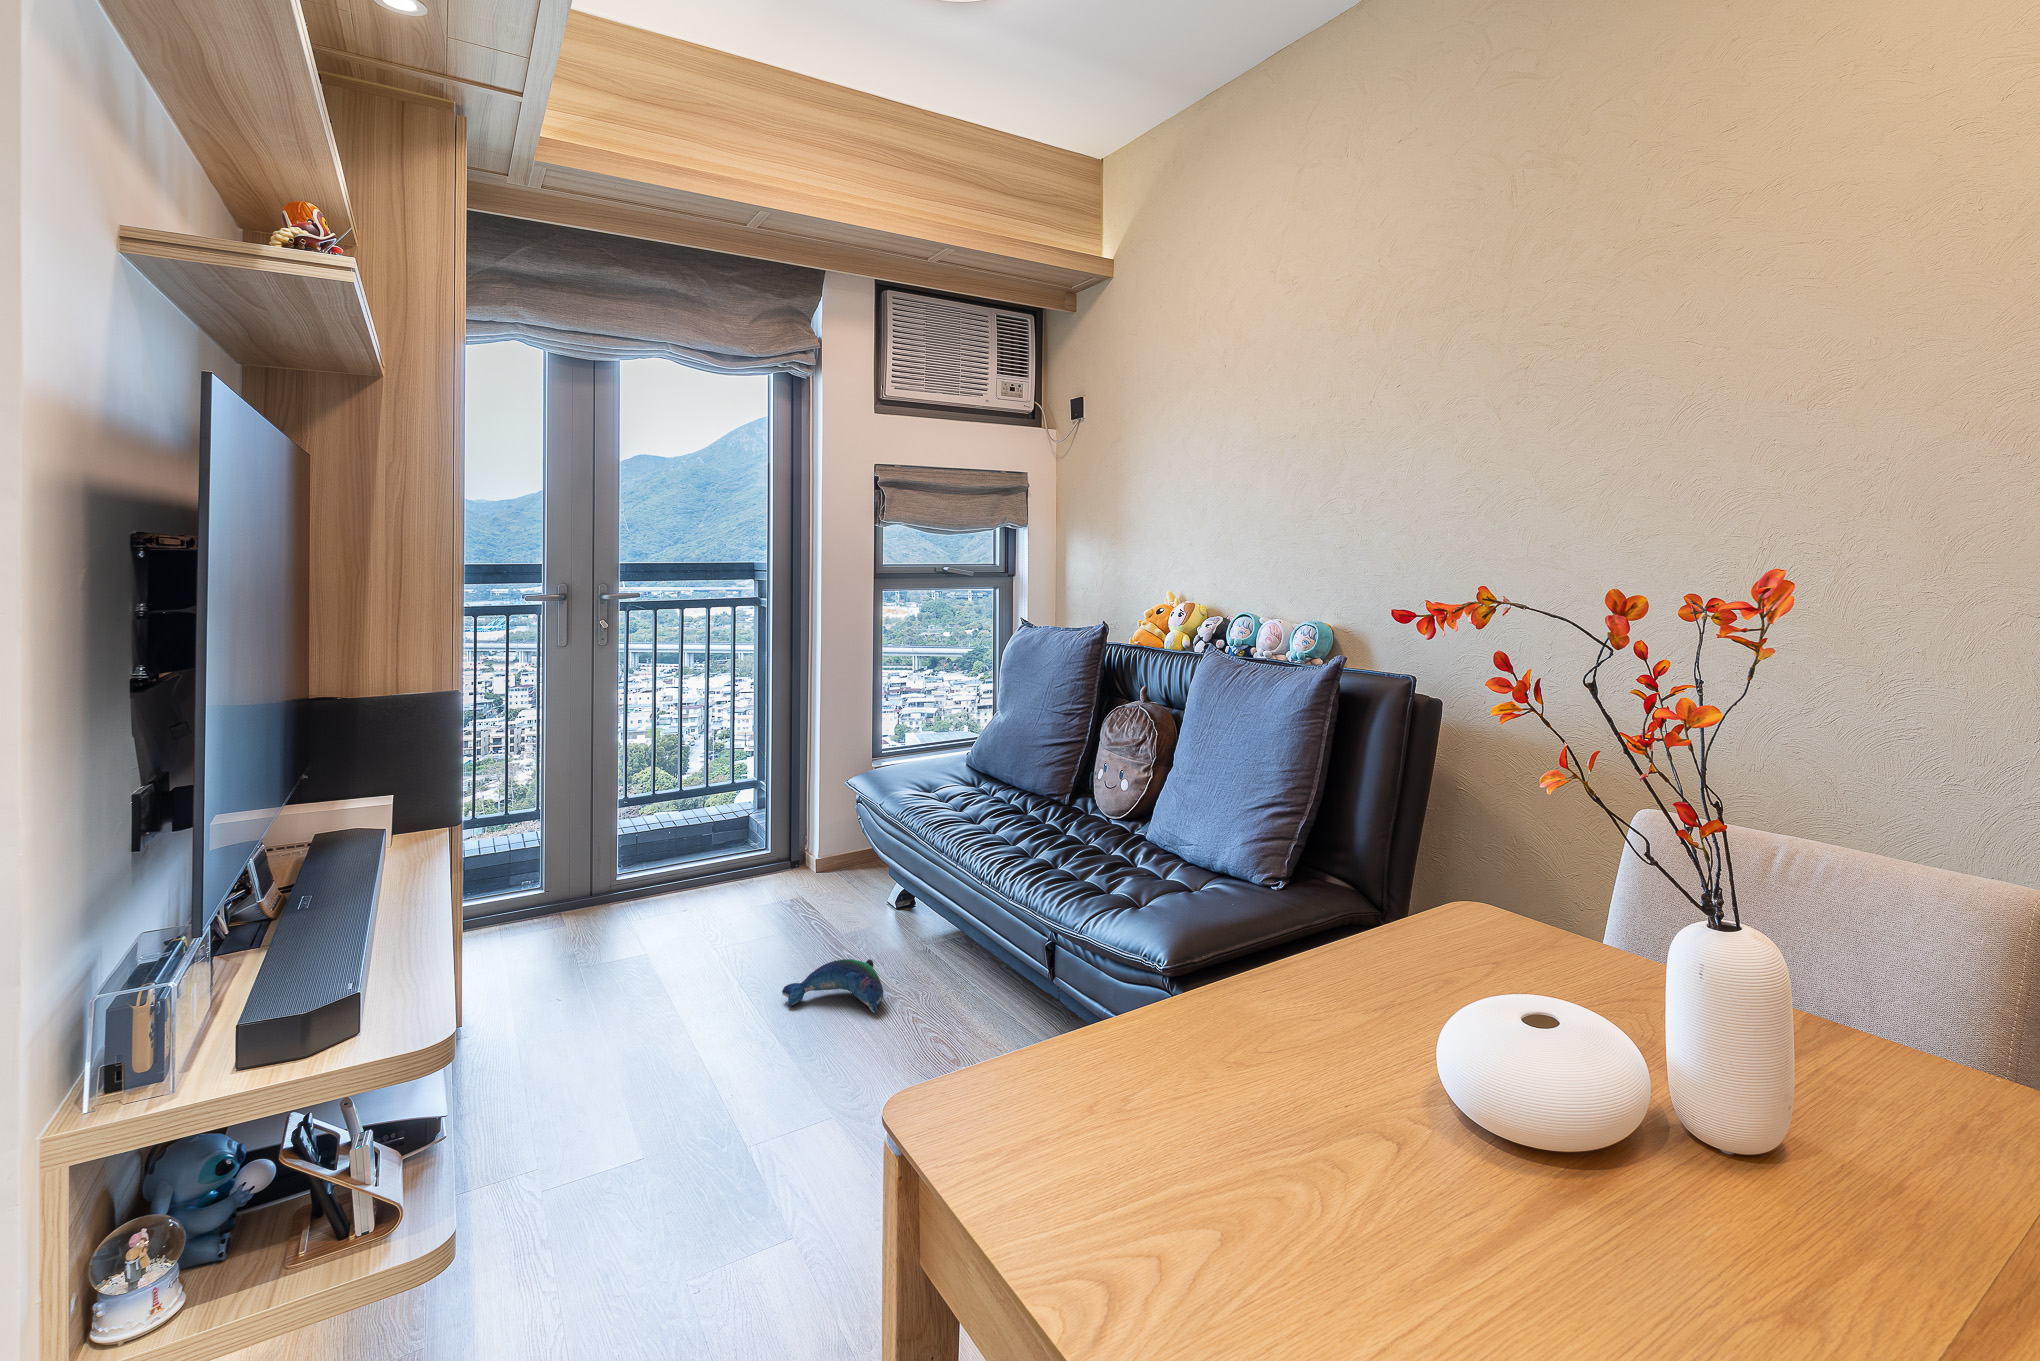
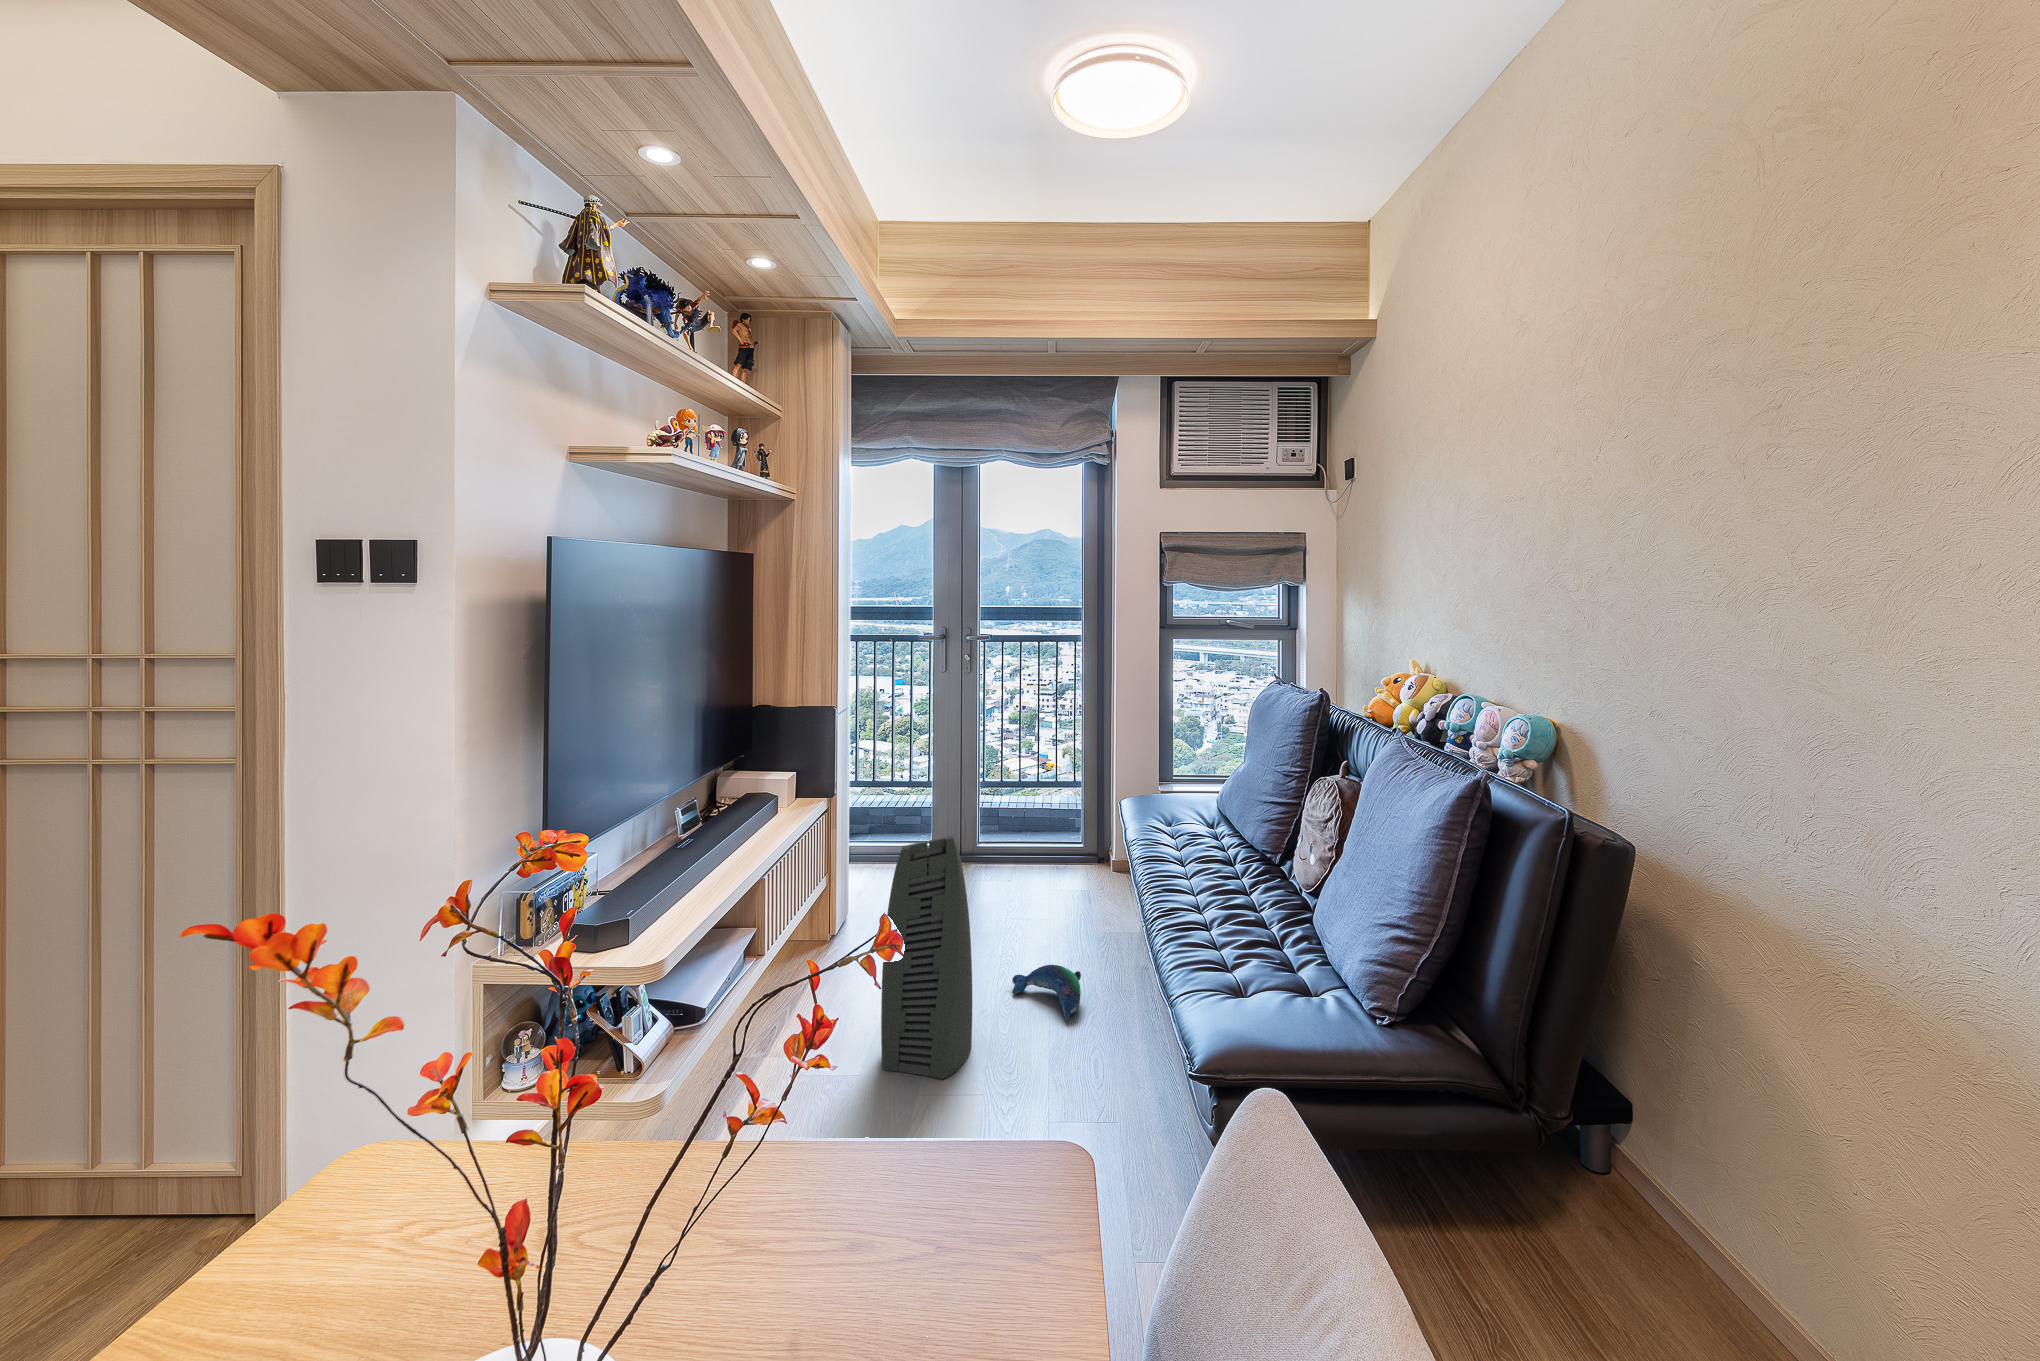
air purifier: none [659,820,778,1132] -> present [881,835,972,1079]

